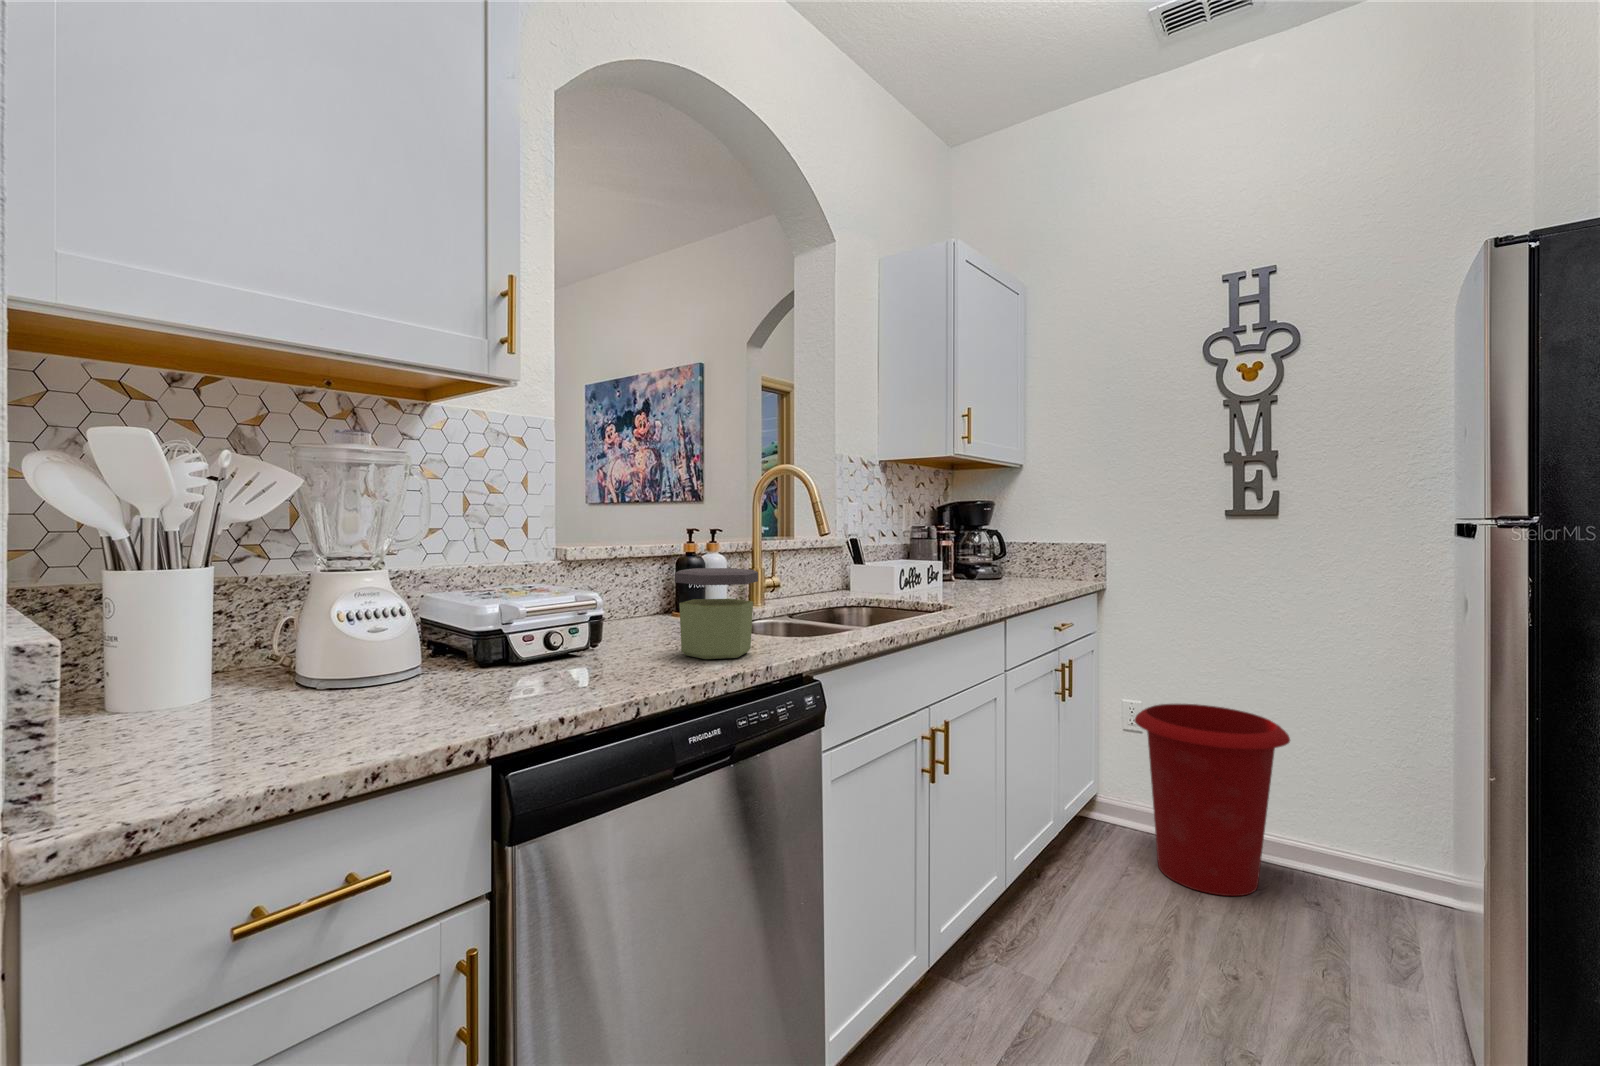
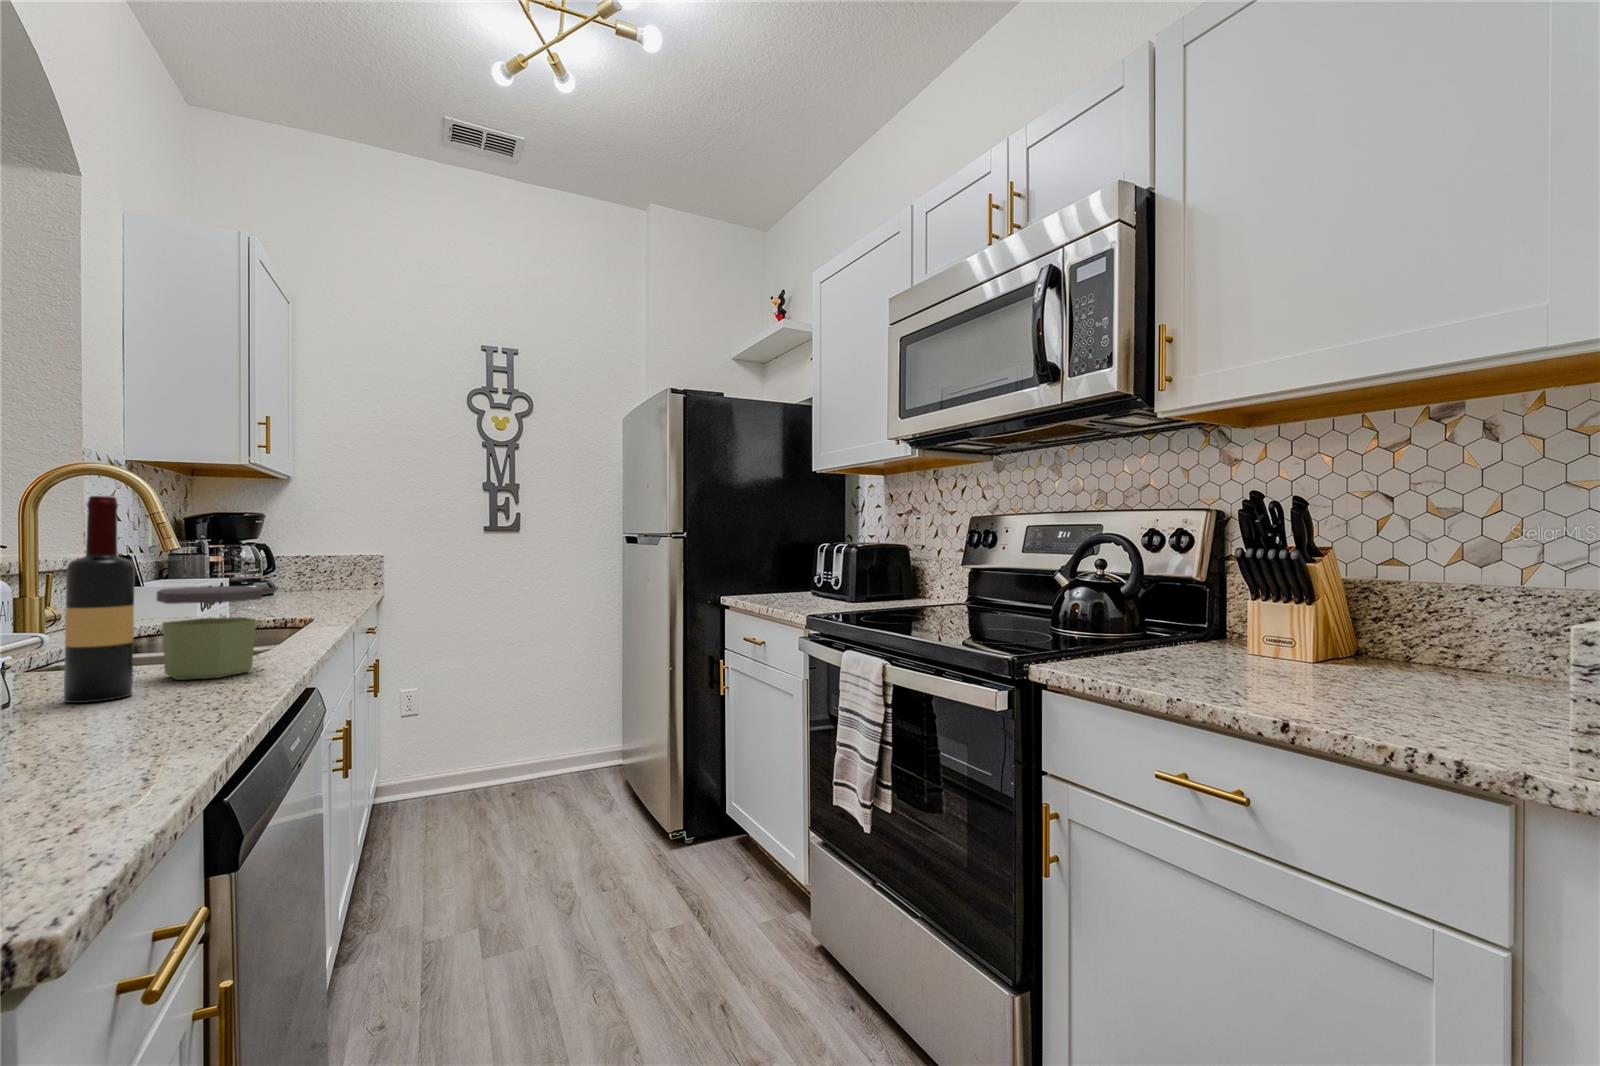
wine bottle: none [588,483,633,665] -> present [64,496,135,703]
waste bin: present [1135,704,1290,896] -> none [427,677,540,818]

